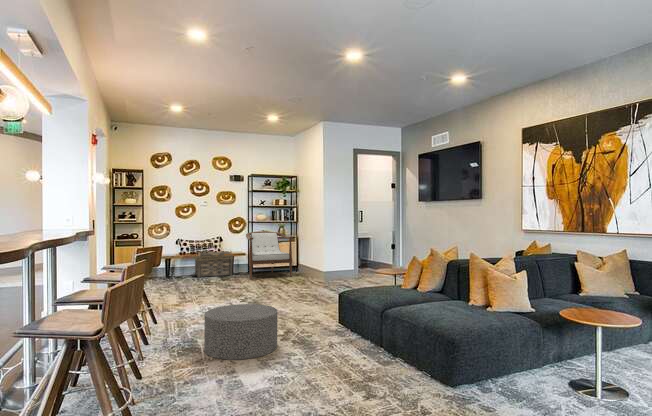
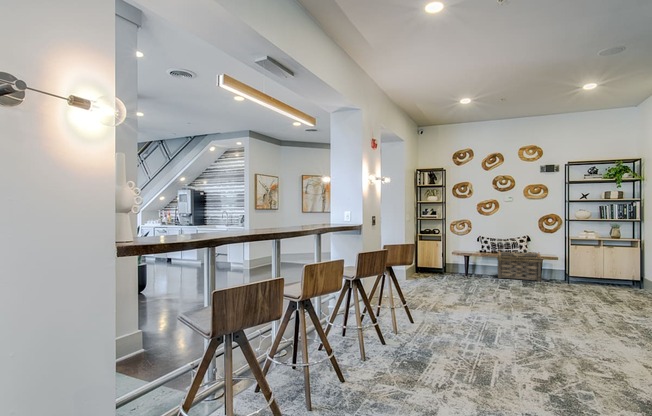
armchair: present [246,231,293,279] -> none [557,232,629,295]
ottoman: present [204,304,277,360] -> none [426,321,525,404]

